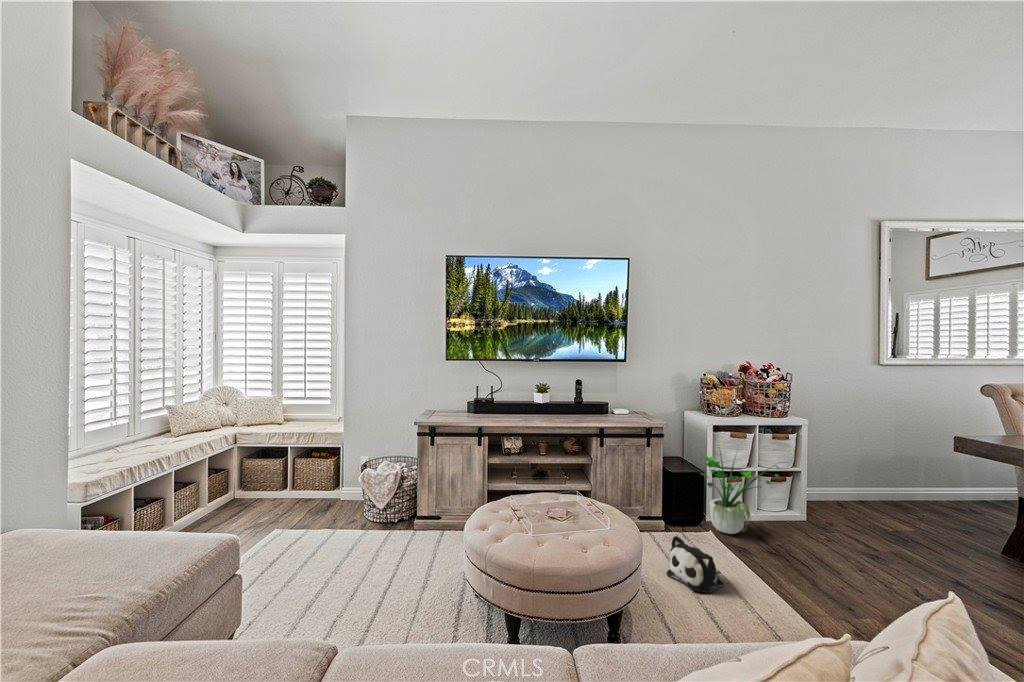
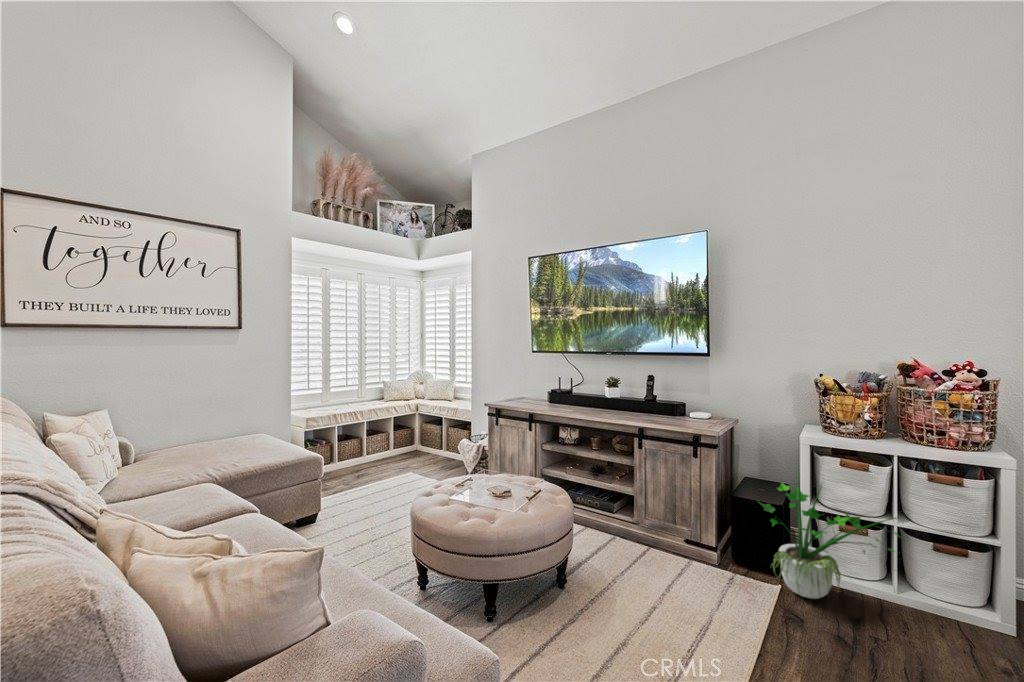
plush toy: present [667,536,723,593] -> none [634,567,710,647]

